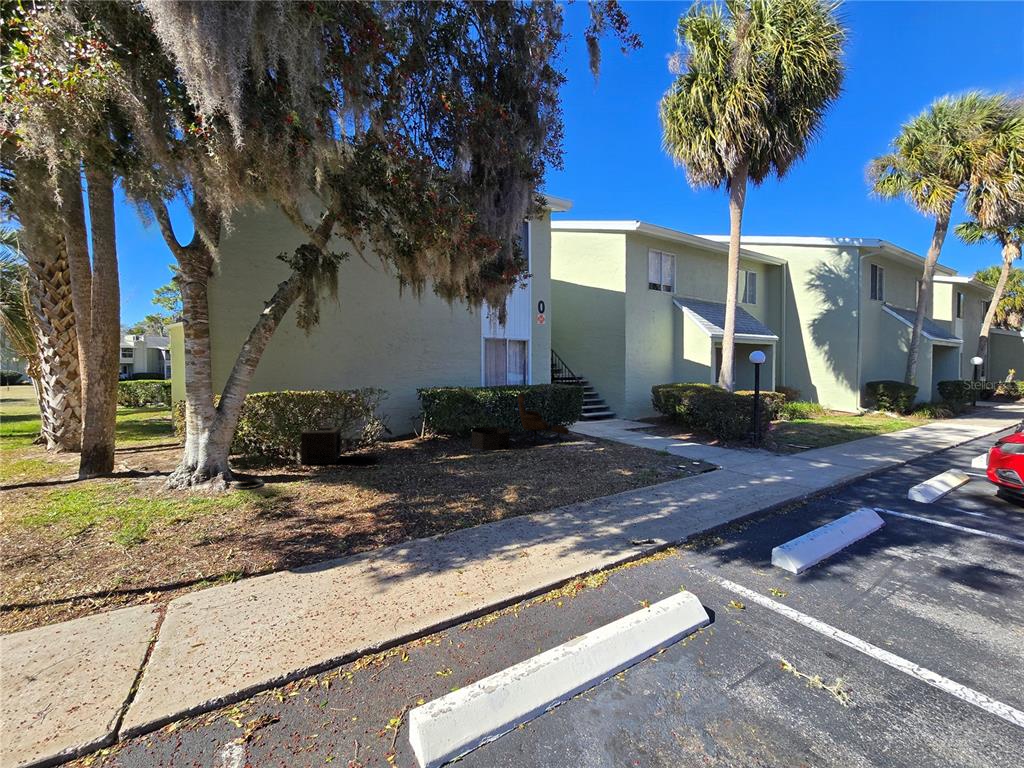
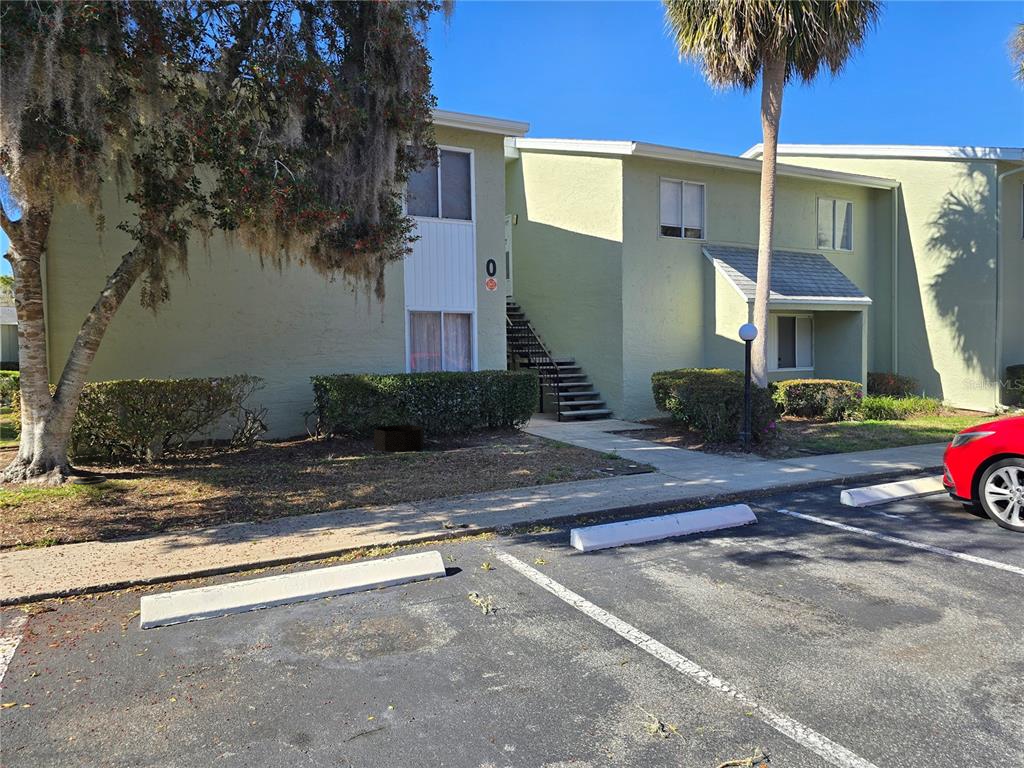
lounge chair: present [518,393,569,442] -> none [439,382,508,444]
wooden crate: present [300,427,341,464] -> none [155,422,208,464]

